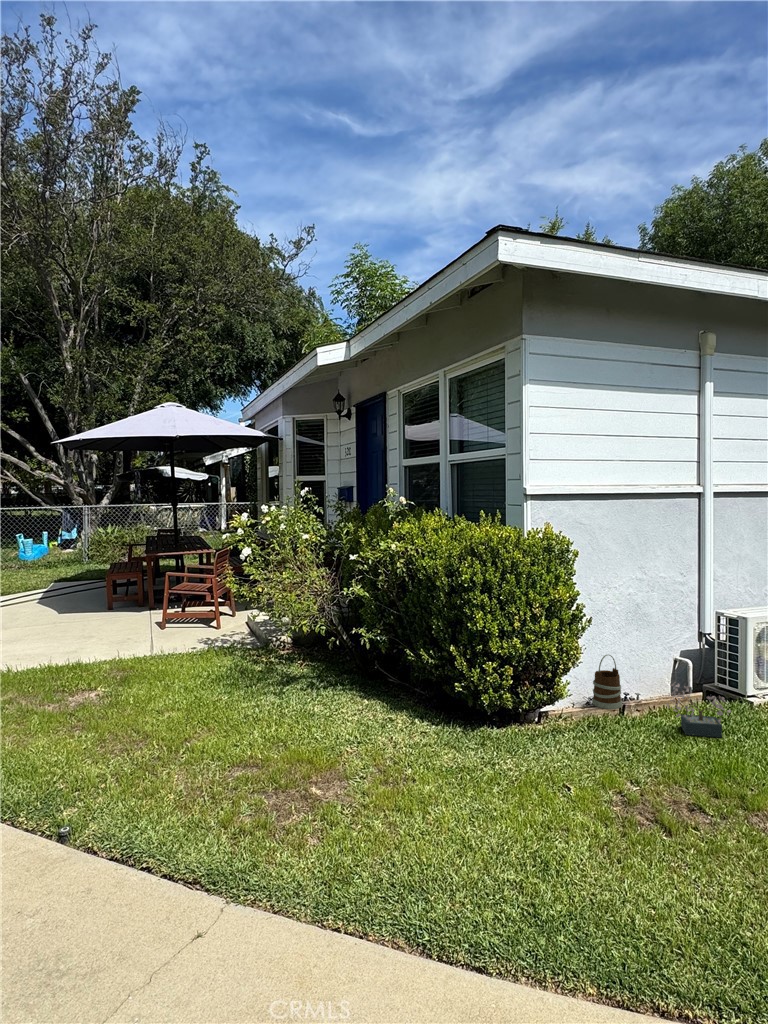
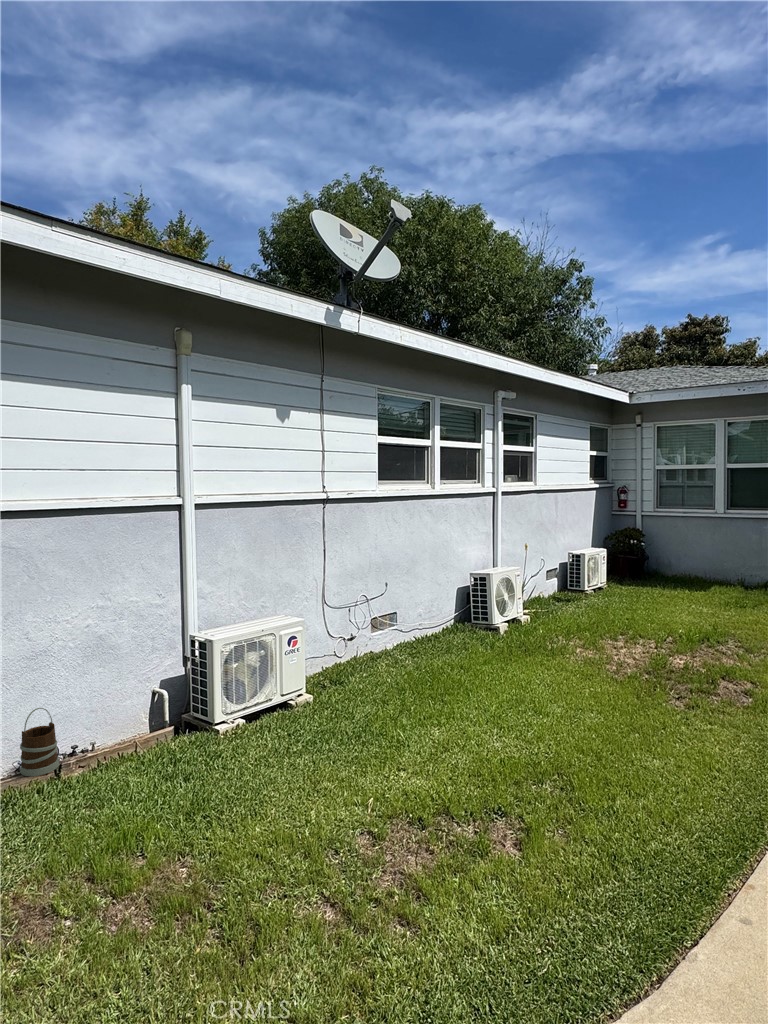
decorative plant: present [667,682,731,738] -> none [87,734,159,798]

